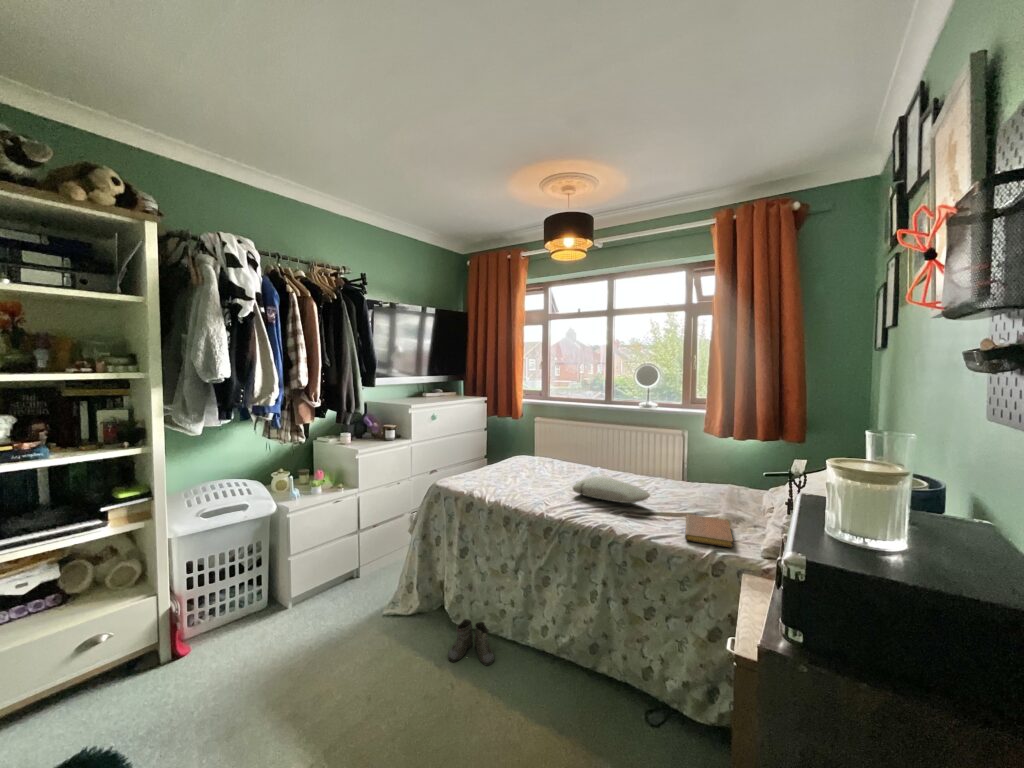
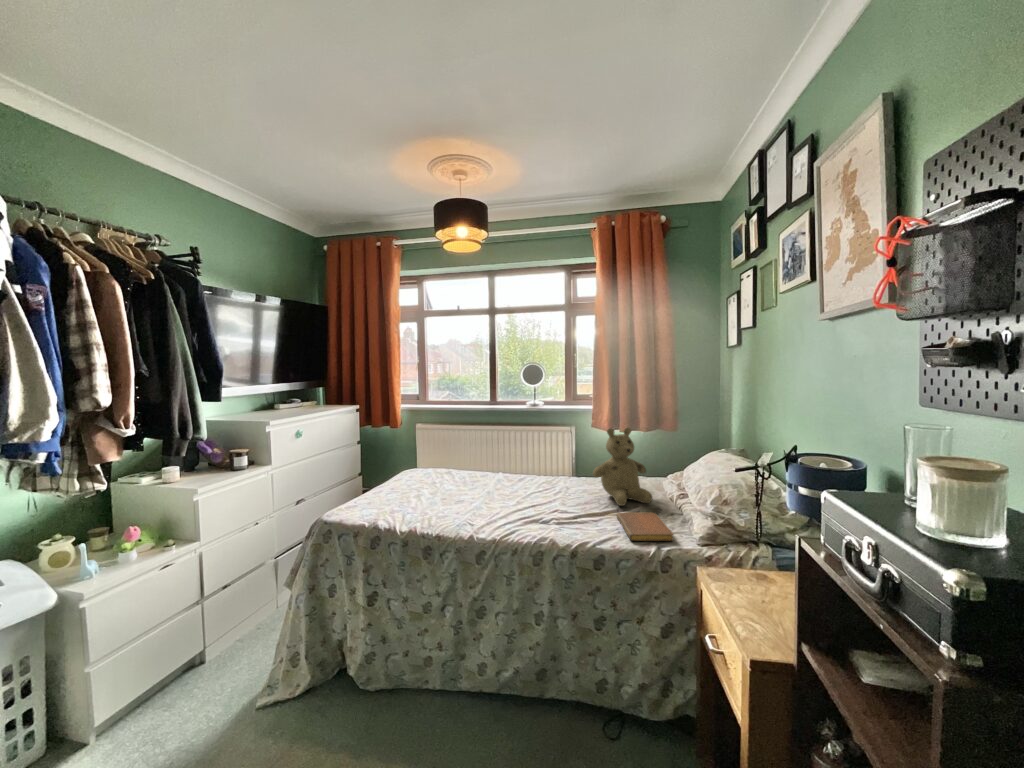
teddy bear: none [674,432,736,511] -> present [593,428,652,506]
pillow: present [573,476,650,503] -> none [494,484,578,510]
boots: present [448,619,494,666] -> none [362,680,425,743]

